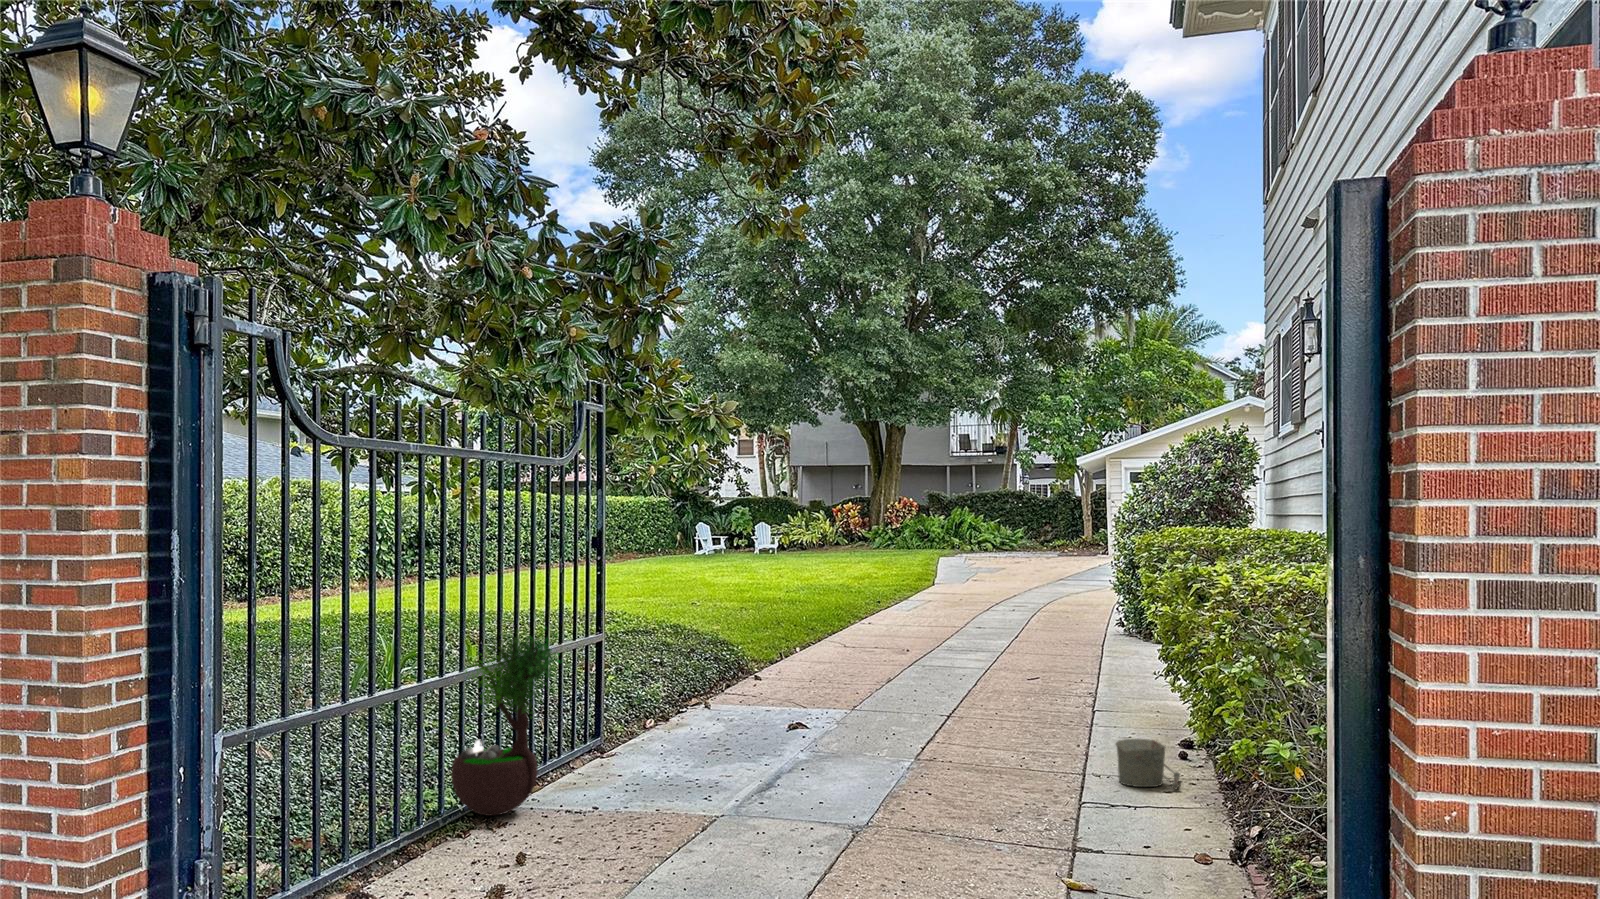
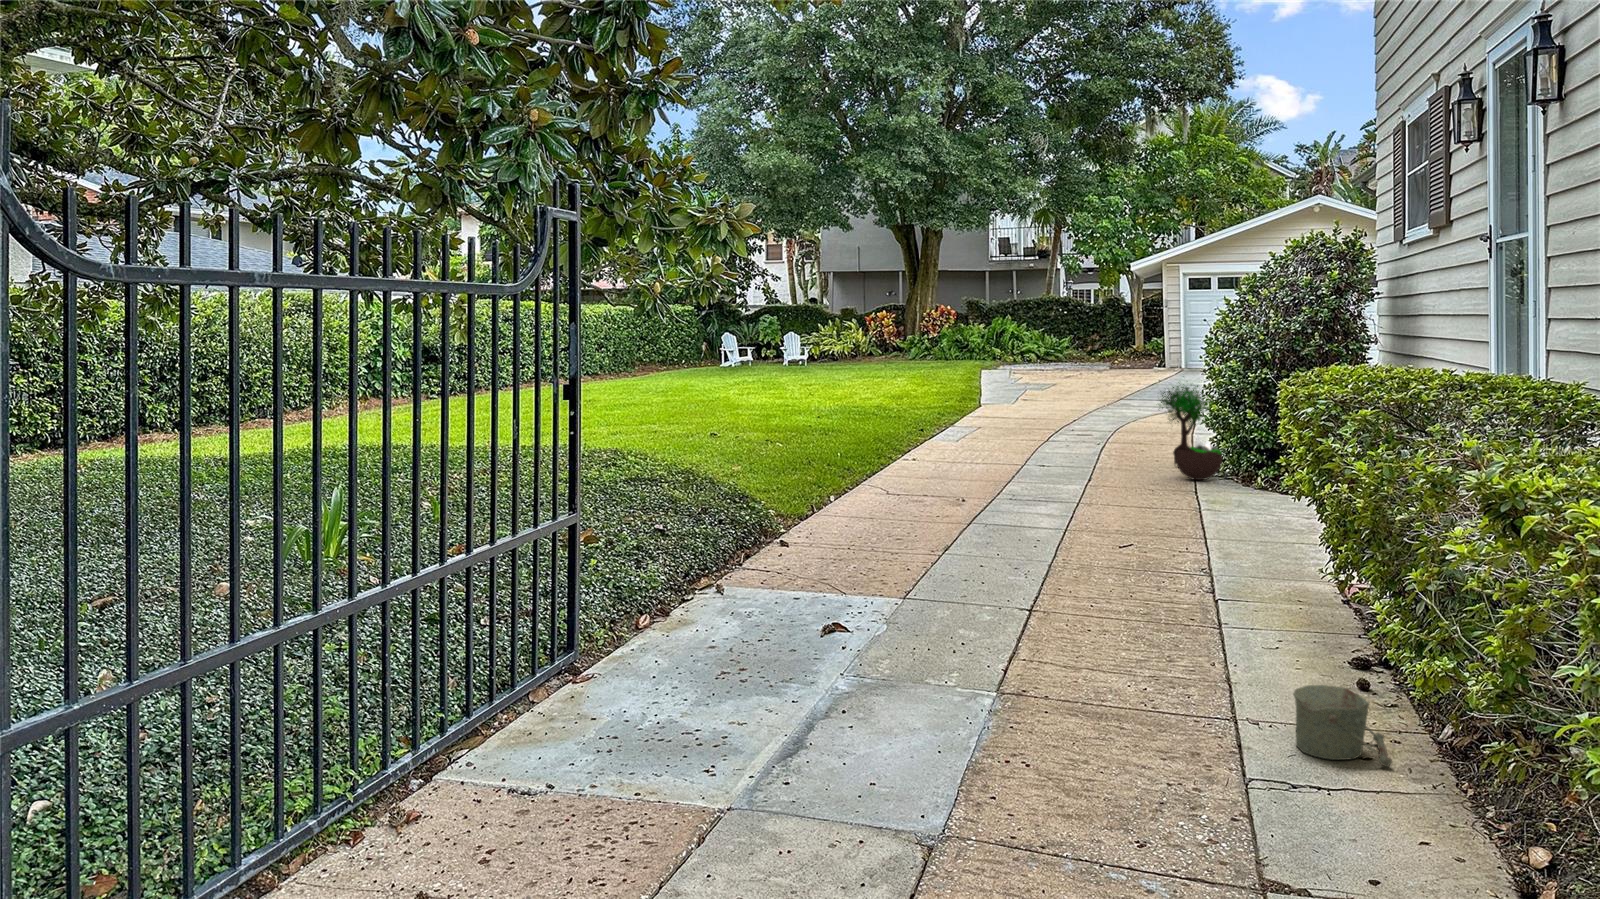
potted tree: present [451,628,560,816] -> present [1158,384,1222,480]

